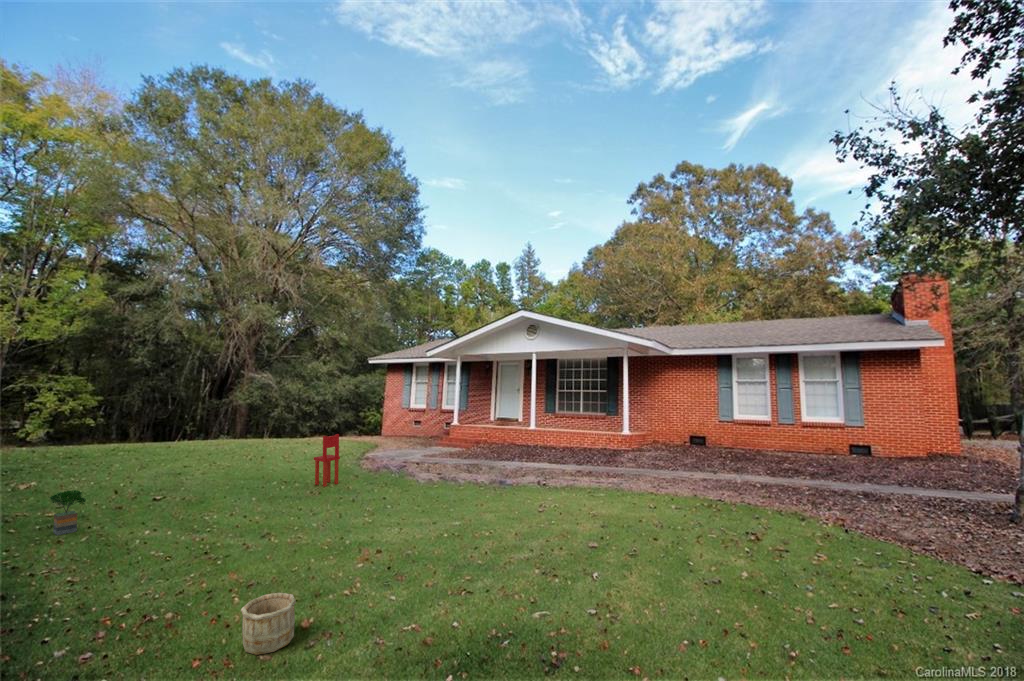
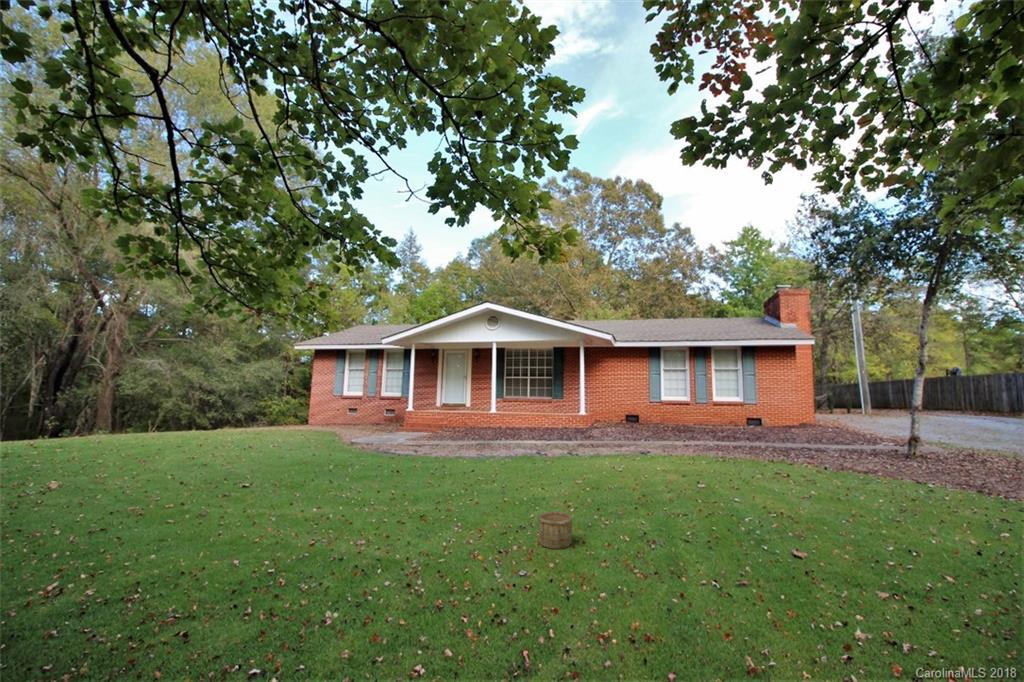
chair: present [314,434,340,487] -> none [362,414,386,463]
potted tree: present [50,490,86,535] -> none [180,467,217,511]

